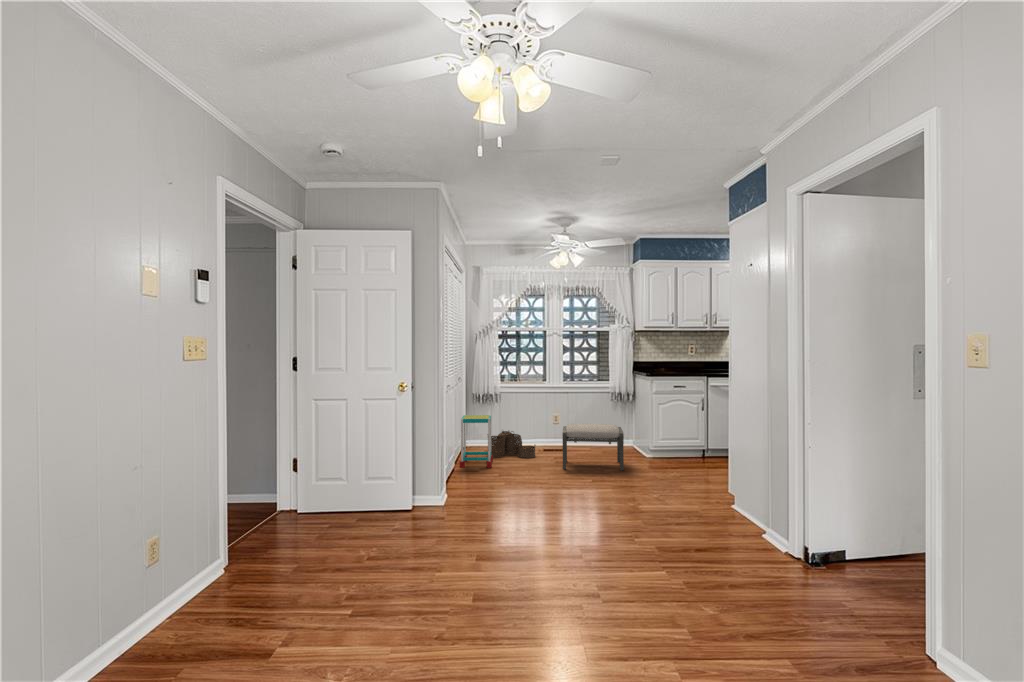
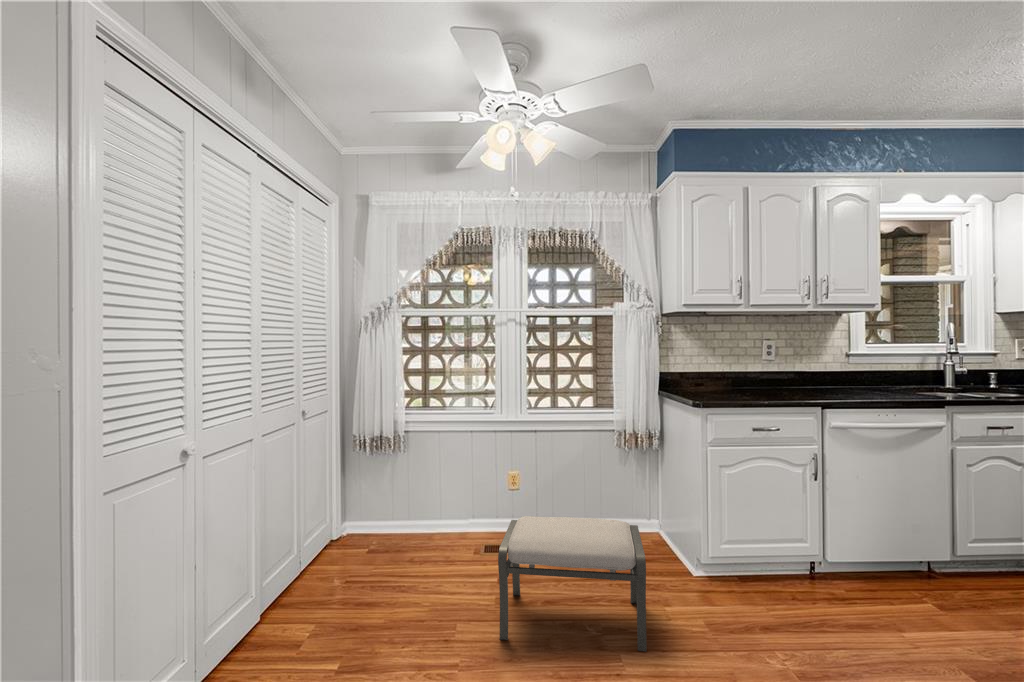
side table: present [460,415,493,468] -> none [265,494,363,627]
woven basket: present [491,431,535,458] -> none [366,502,461,578]

